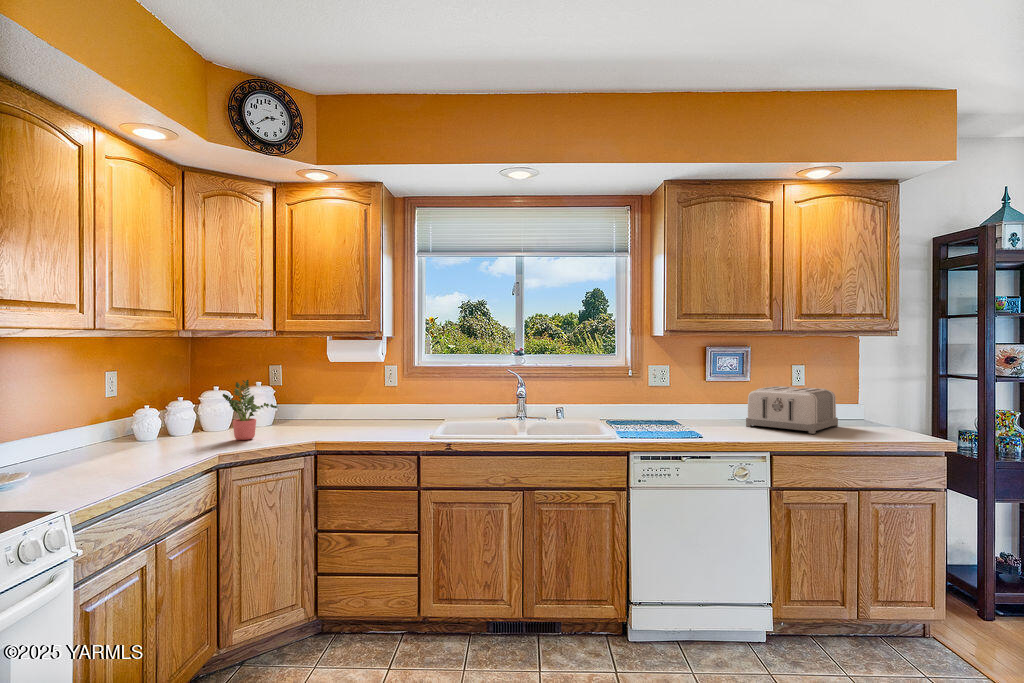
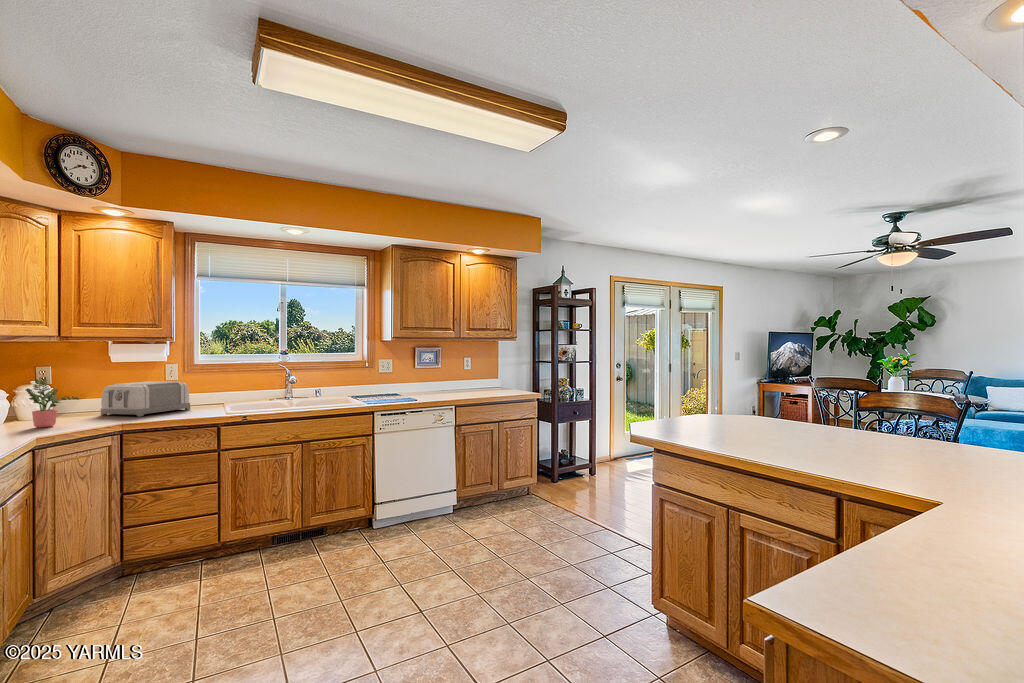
toaster: present [746,386,838,434] -> present [101,381,190,416]

